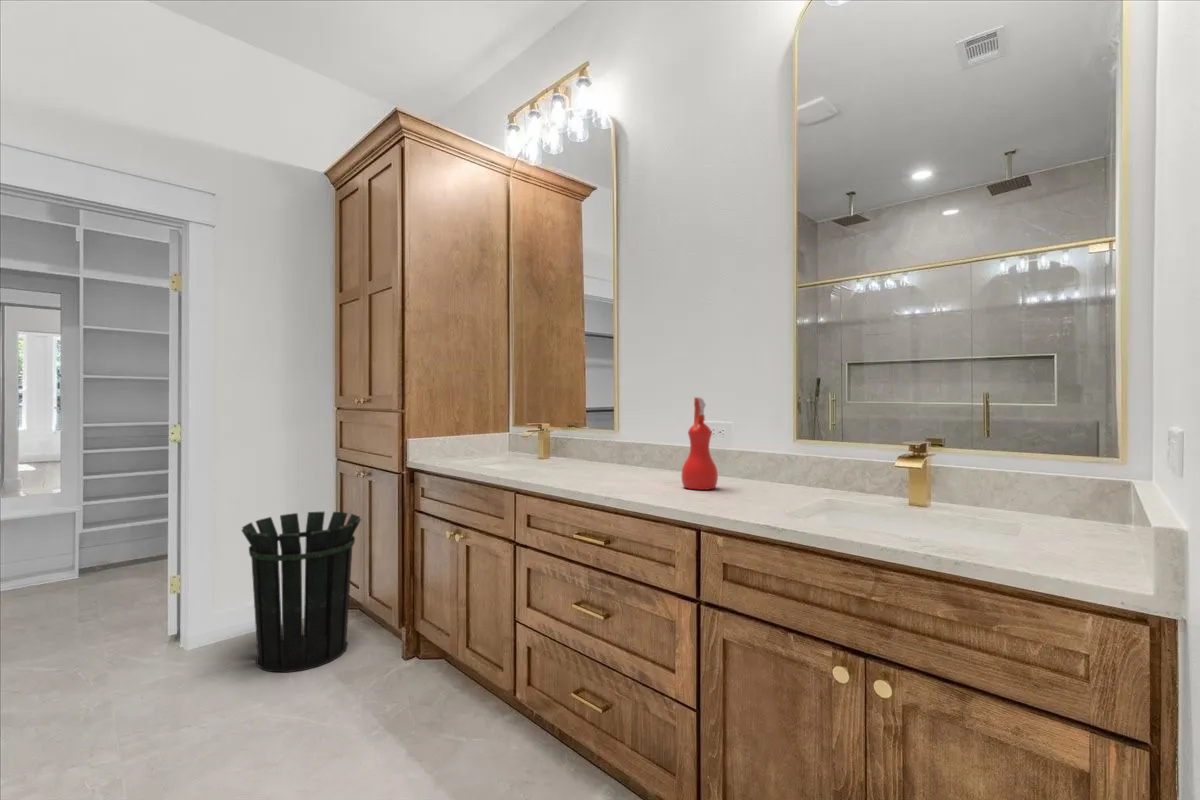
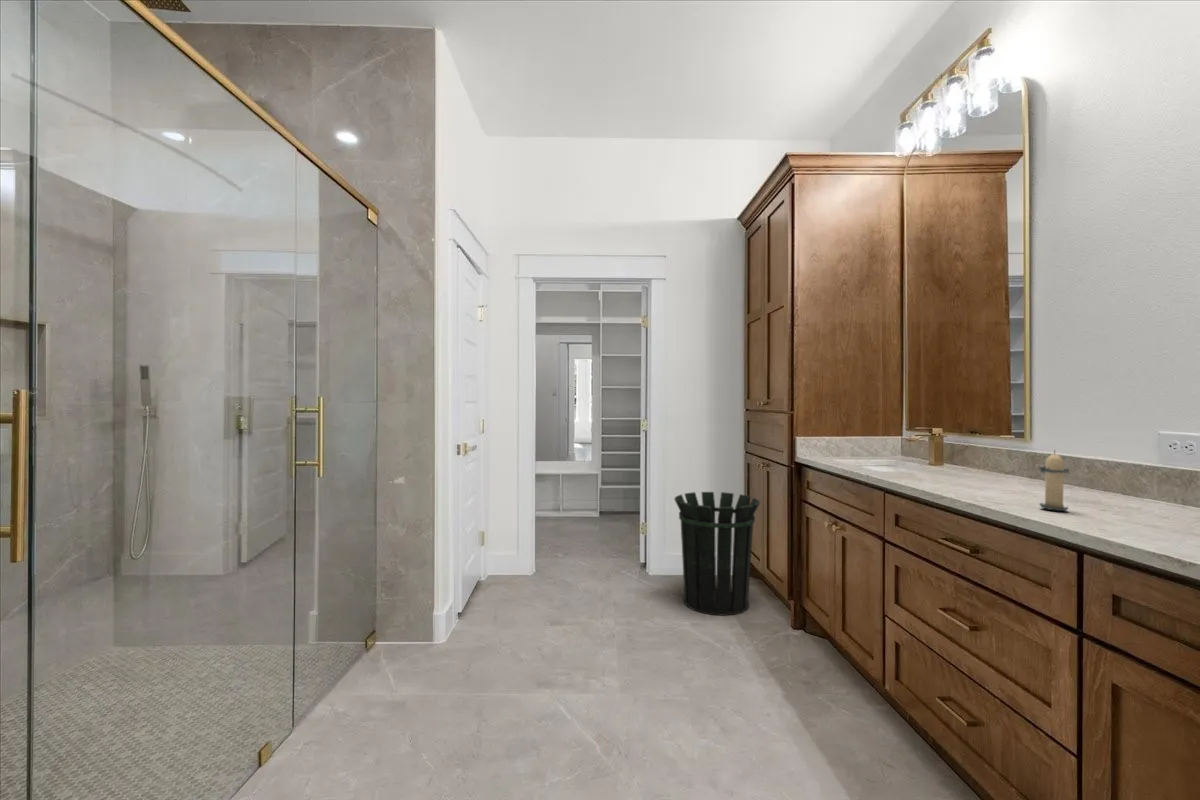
spray bottle: present [681,397,718,490] -> none [1092,401,1152,513]
candle: none [651,441,678,496] -> present [1040,451,1069,511]

